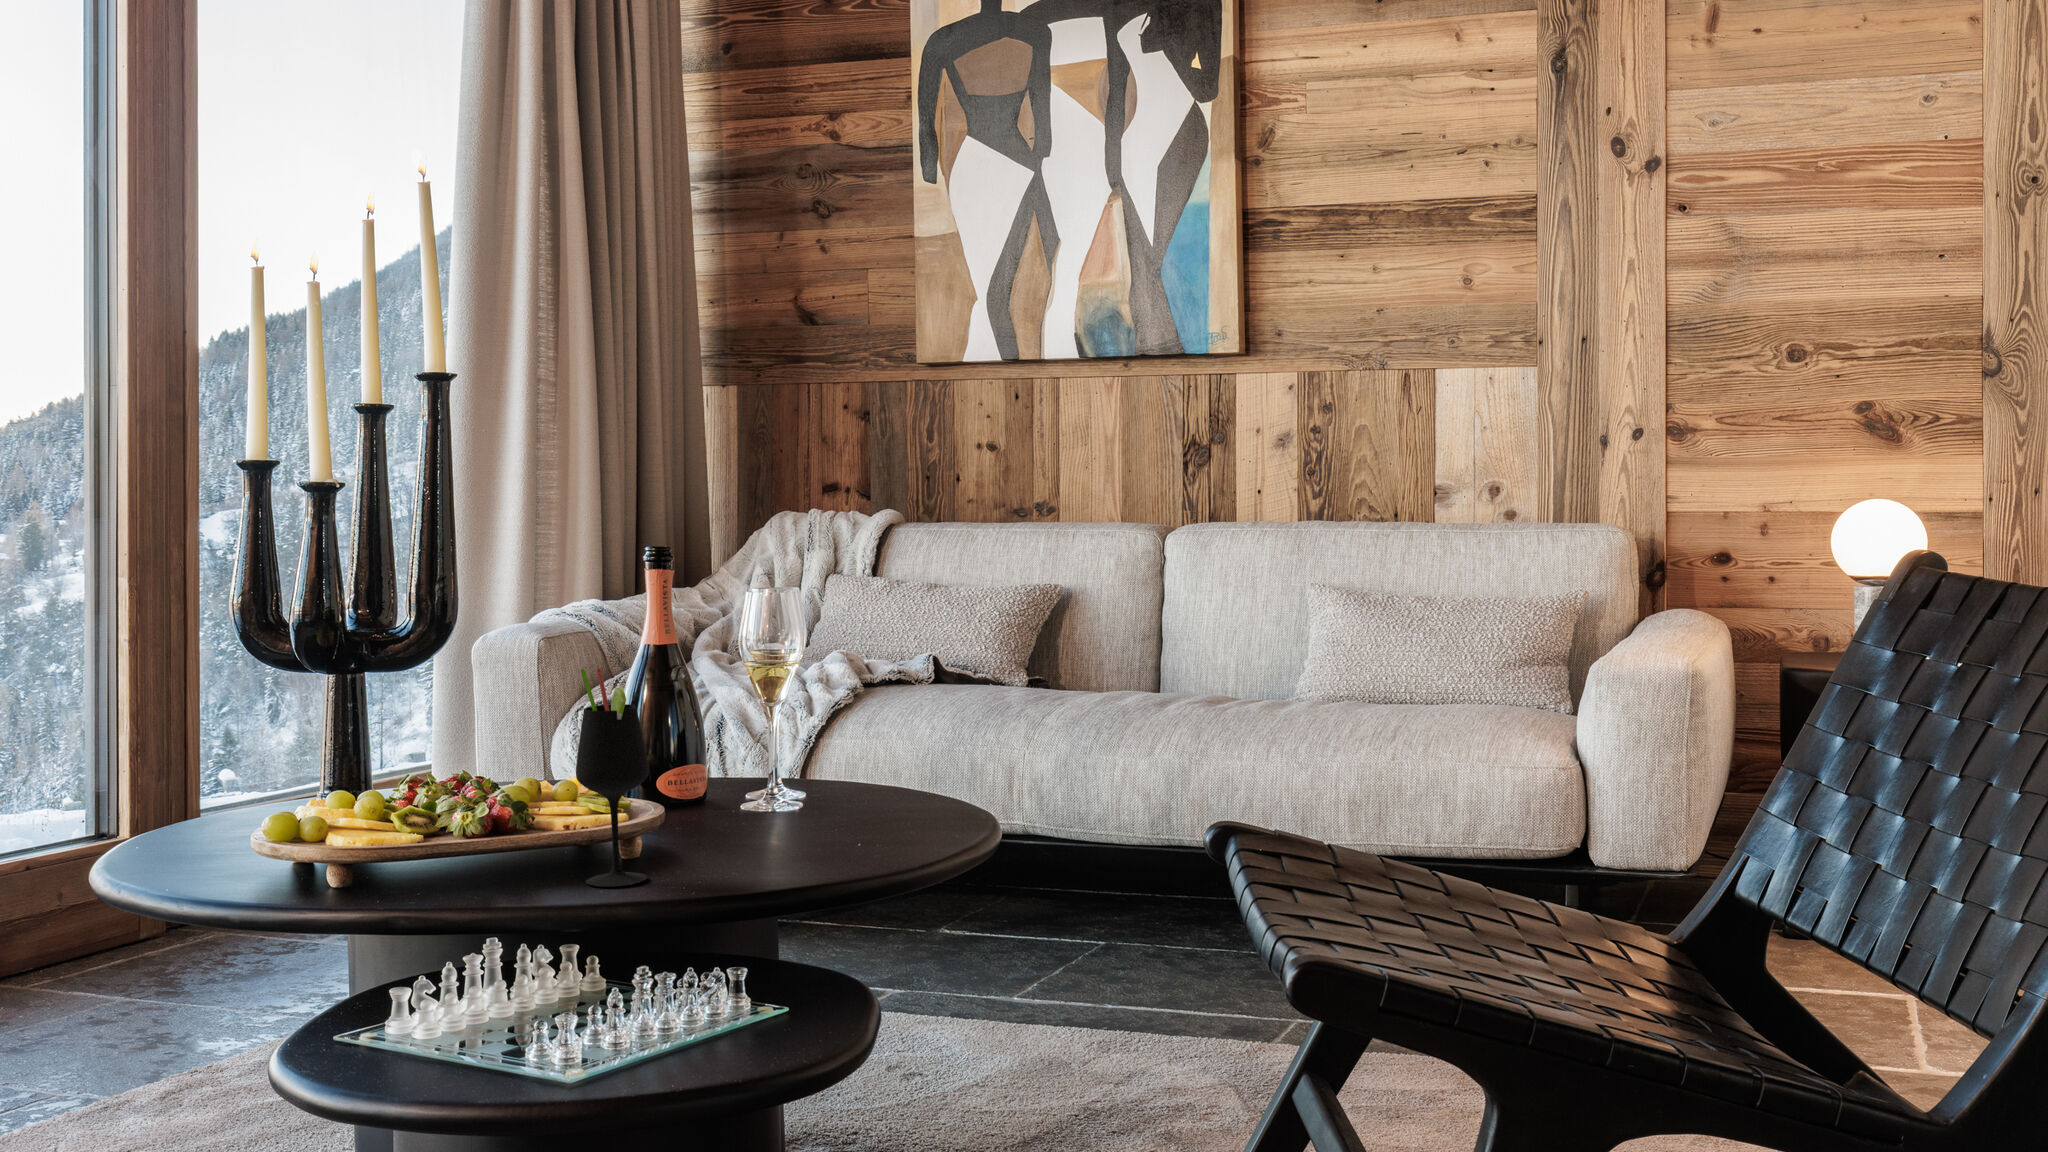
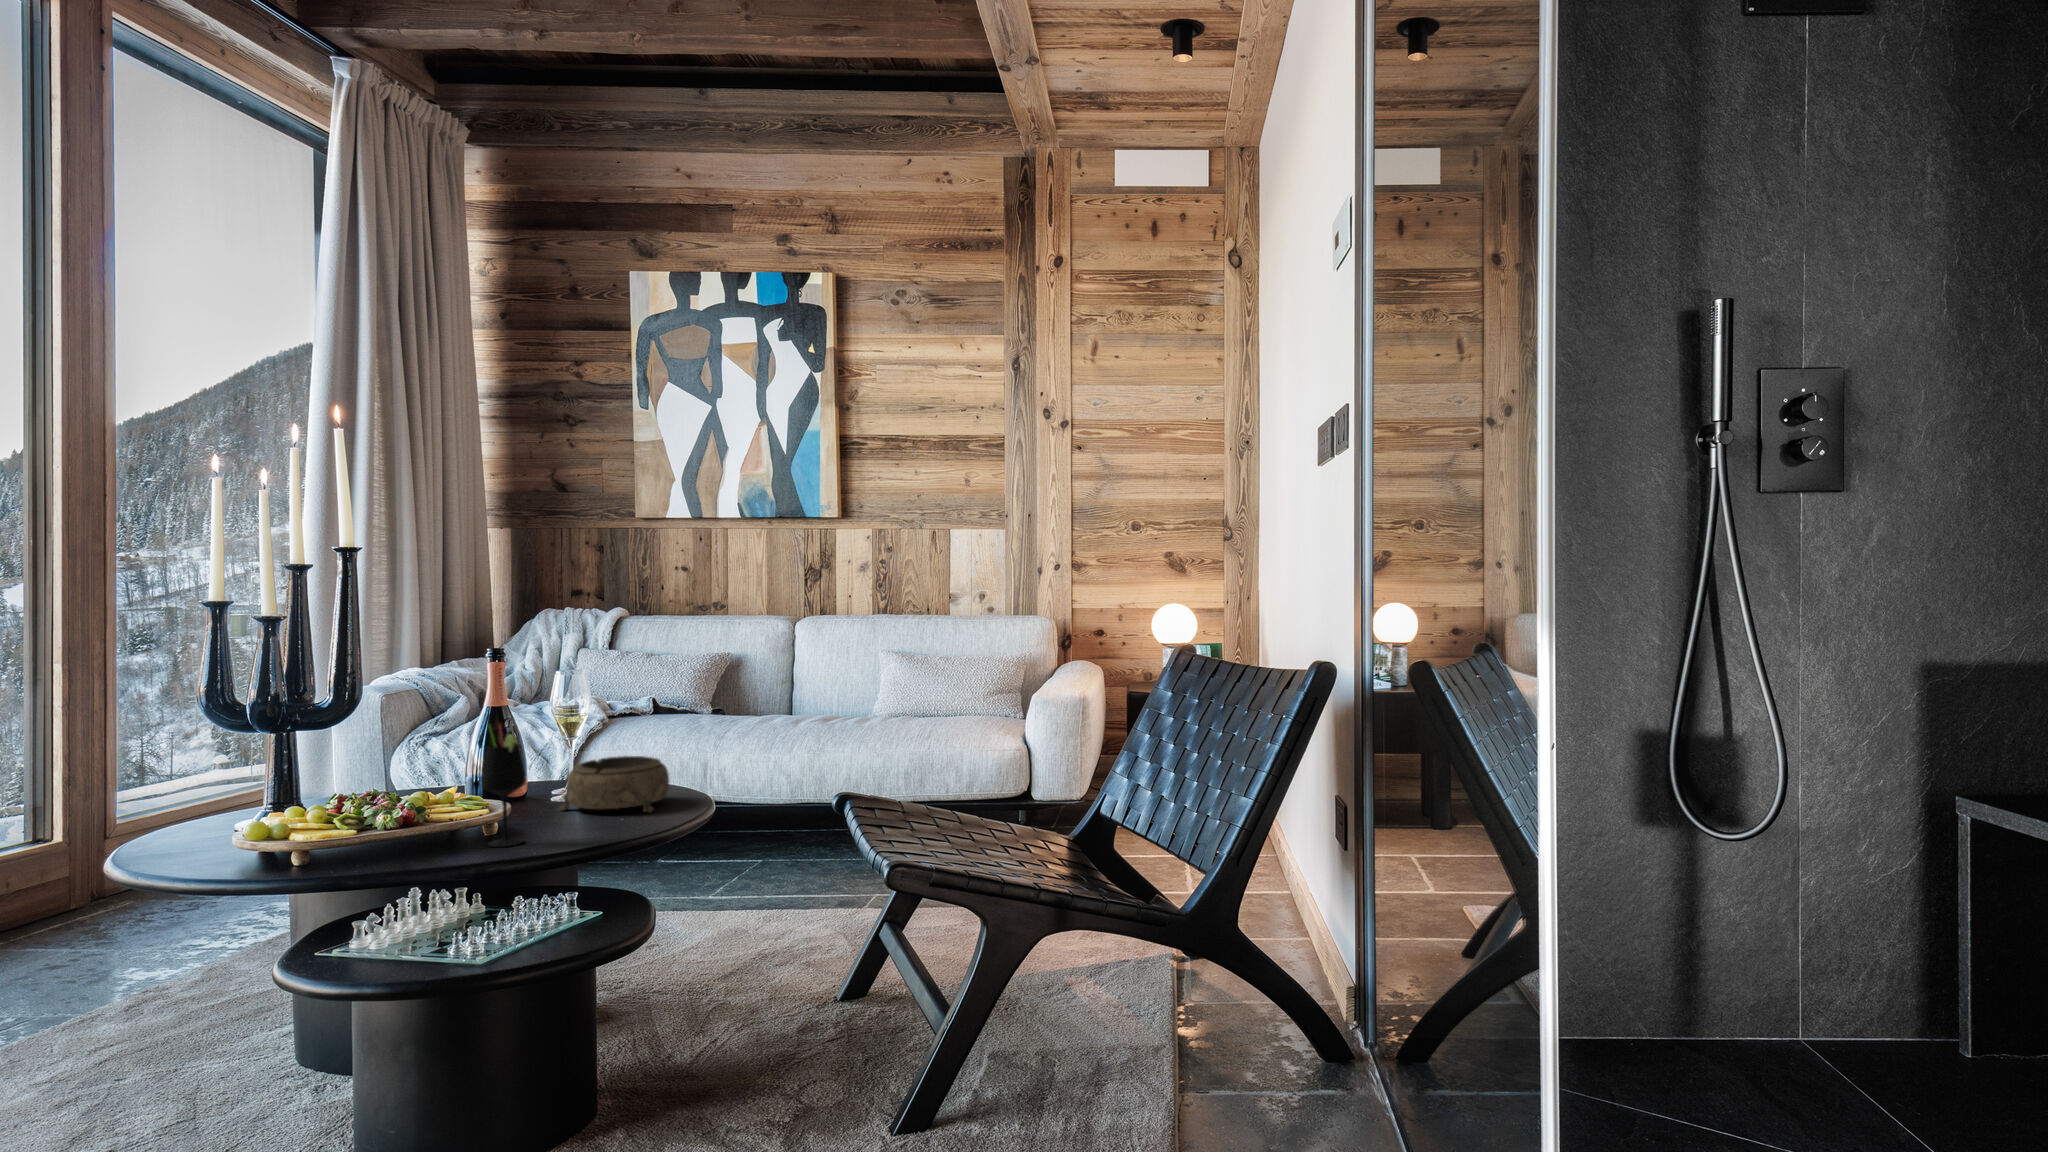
decorative bowl: none [727,740,911,840] -> present [559,756,669,813]

